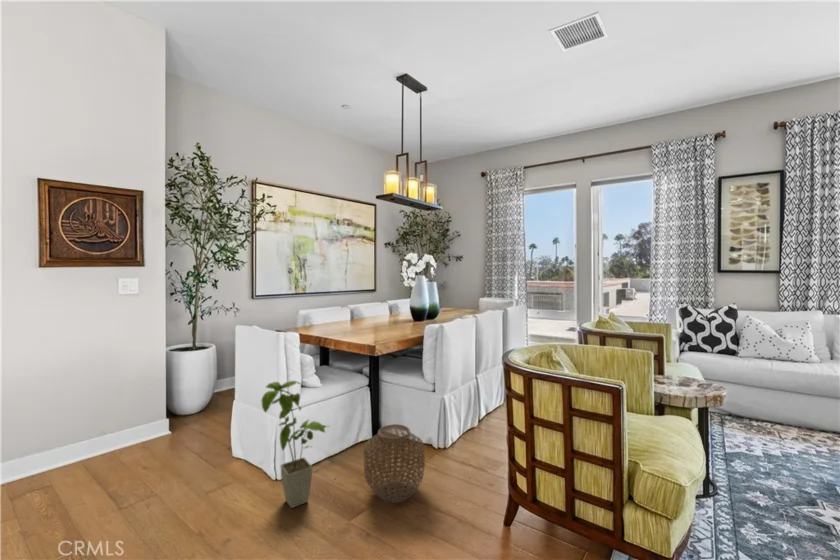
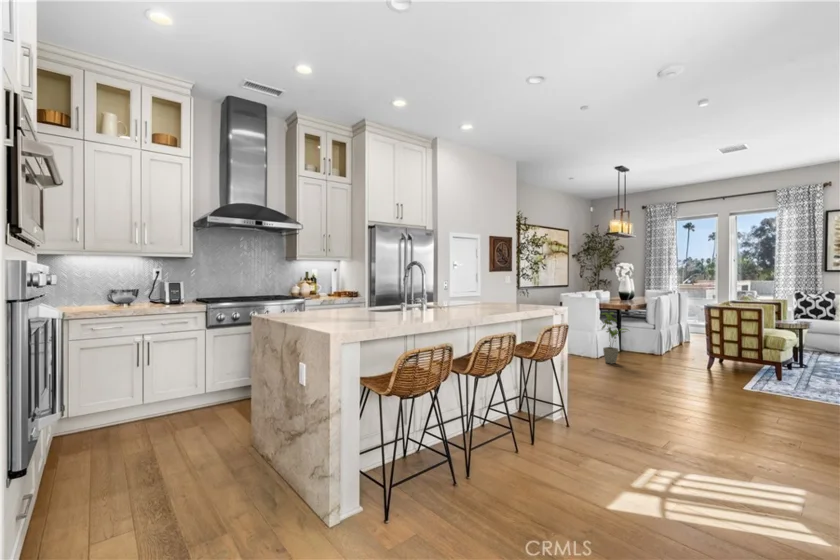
woven basket: present [364,424,425,503] -> none [637,335,667,365]

